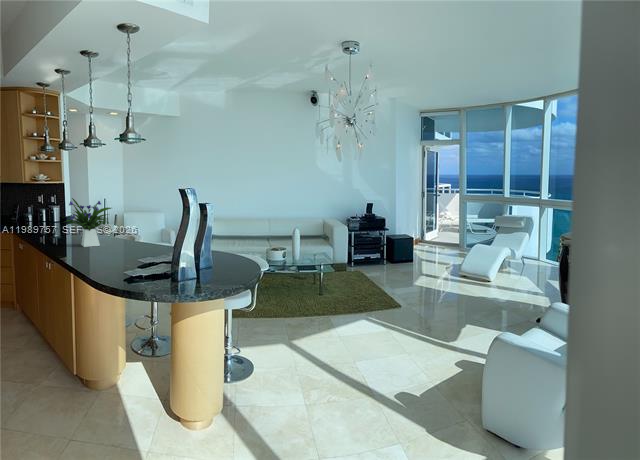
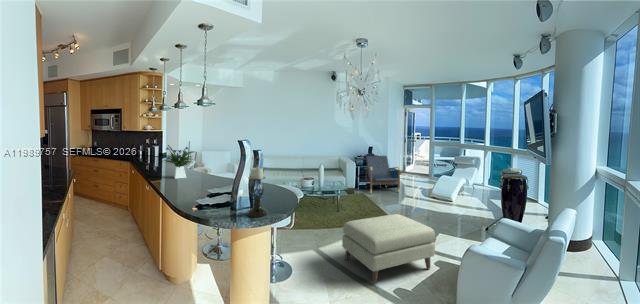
lounge chair: none [363,216,414,272] -> present [365,156,400,193]
candle holder: none [196,222,223,287] -> present [247,167,268,217]
ottoman: none [324,293,448,382] -> present [342,214,435,284]

